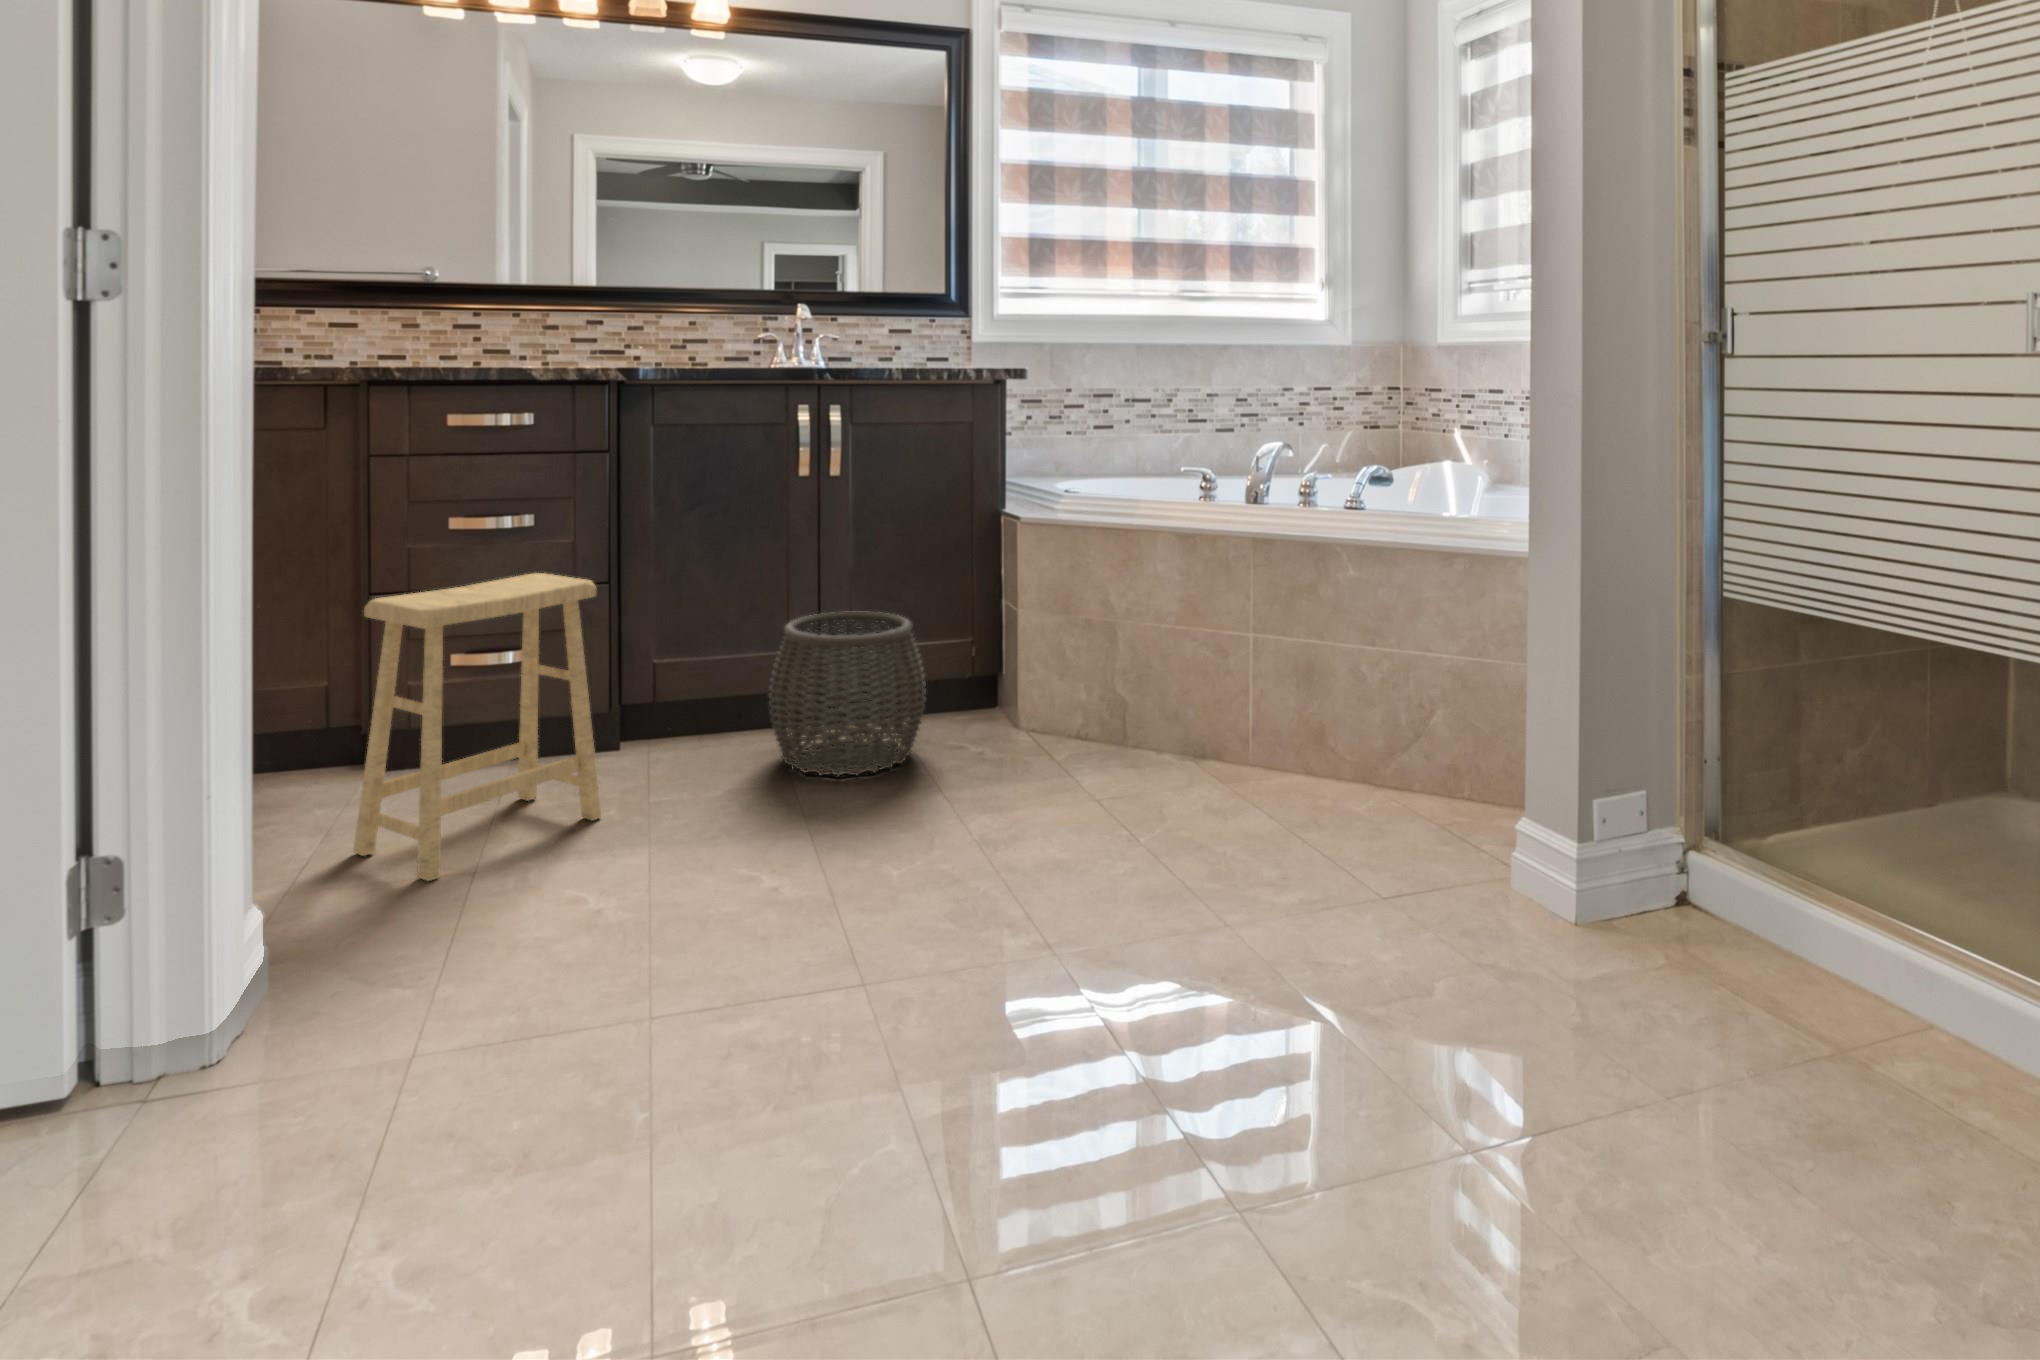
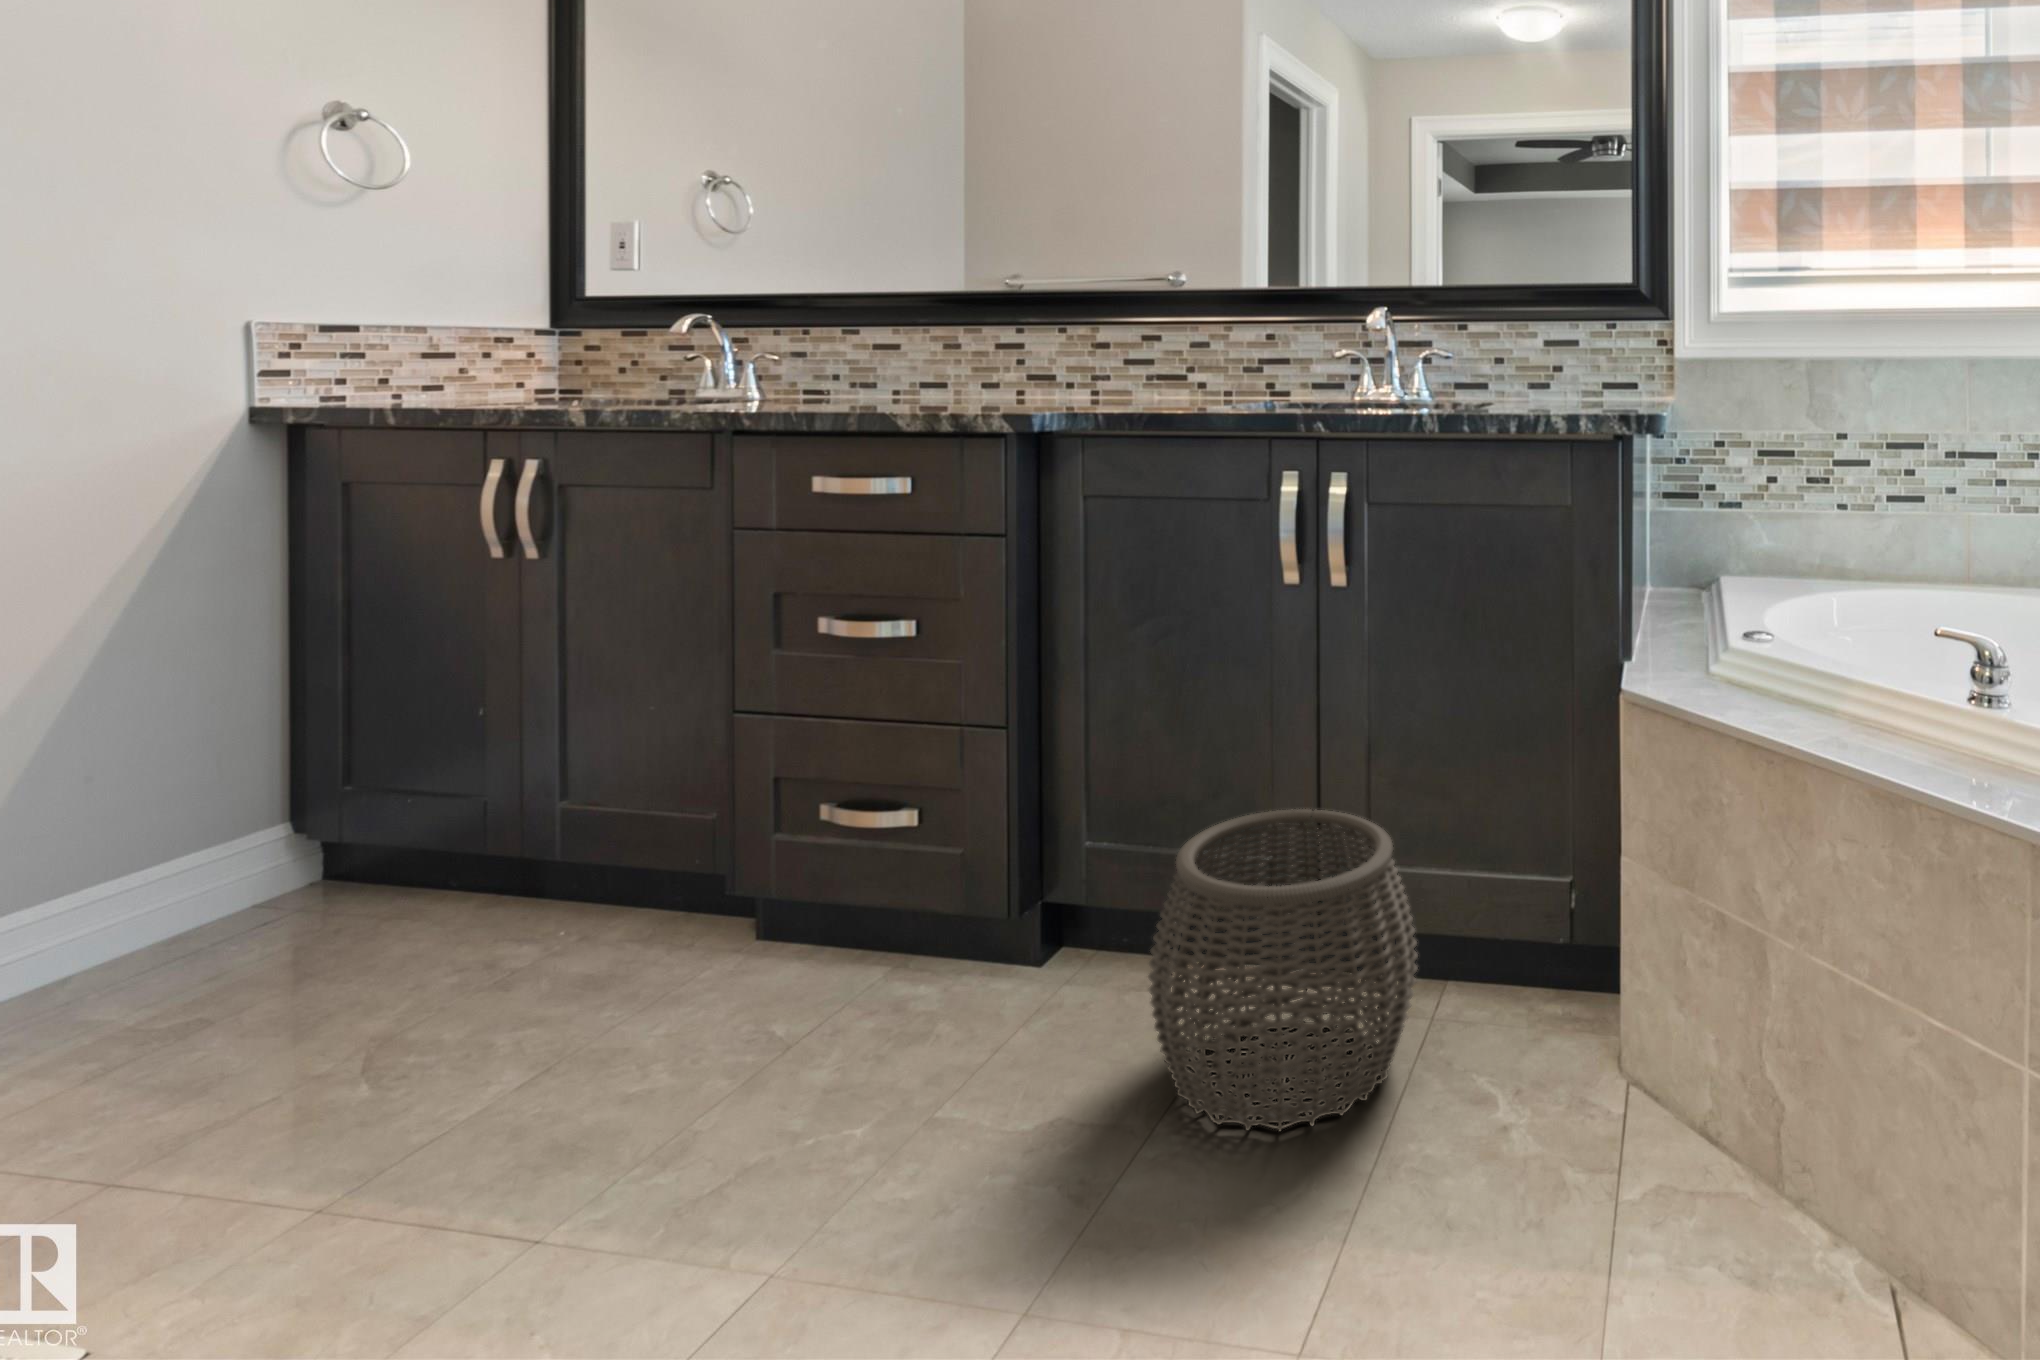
footstool: present [353,573,601,881] -> none [469,720,836,1227]

